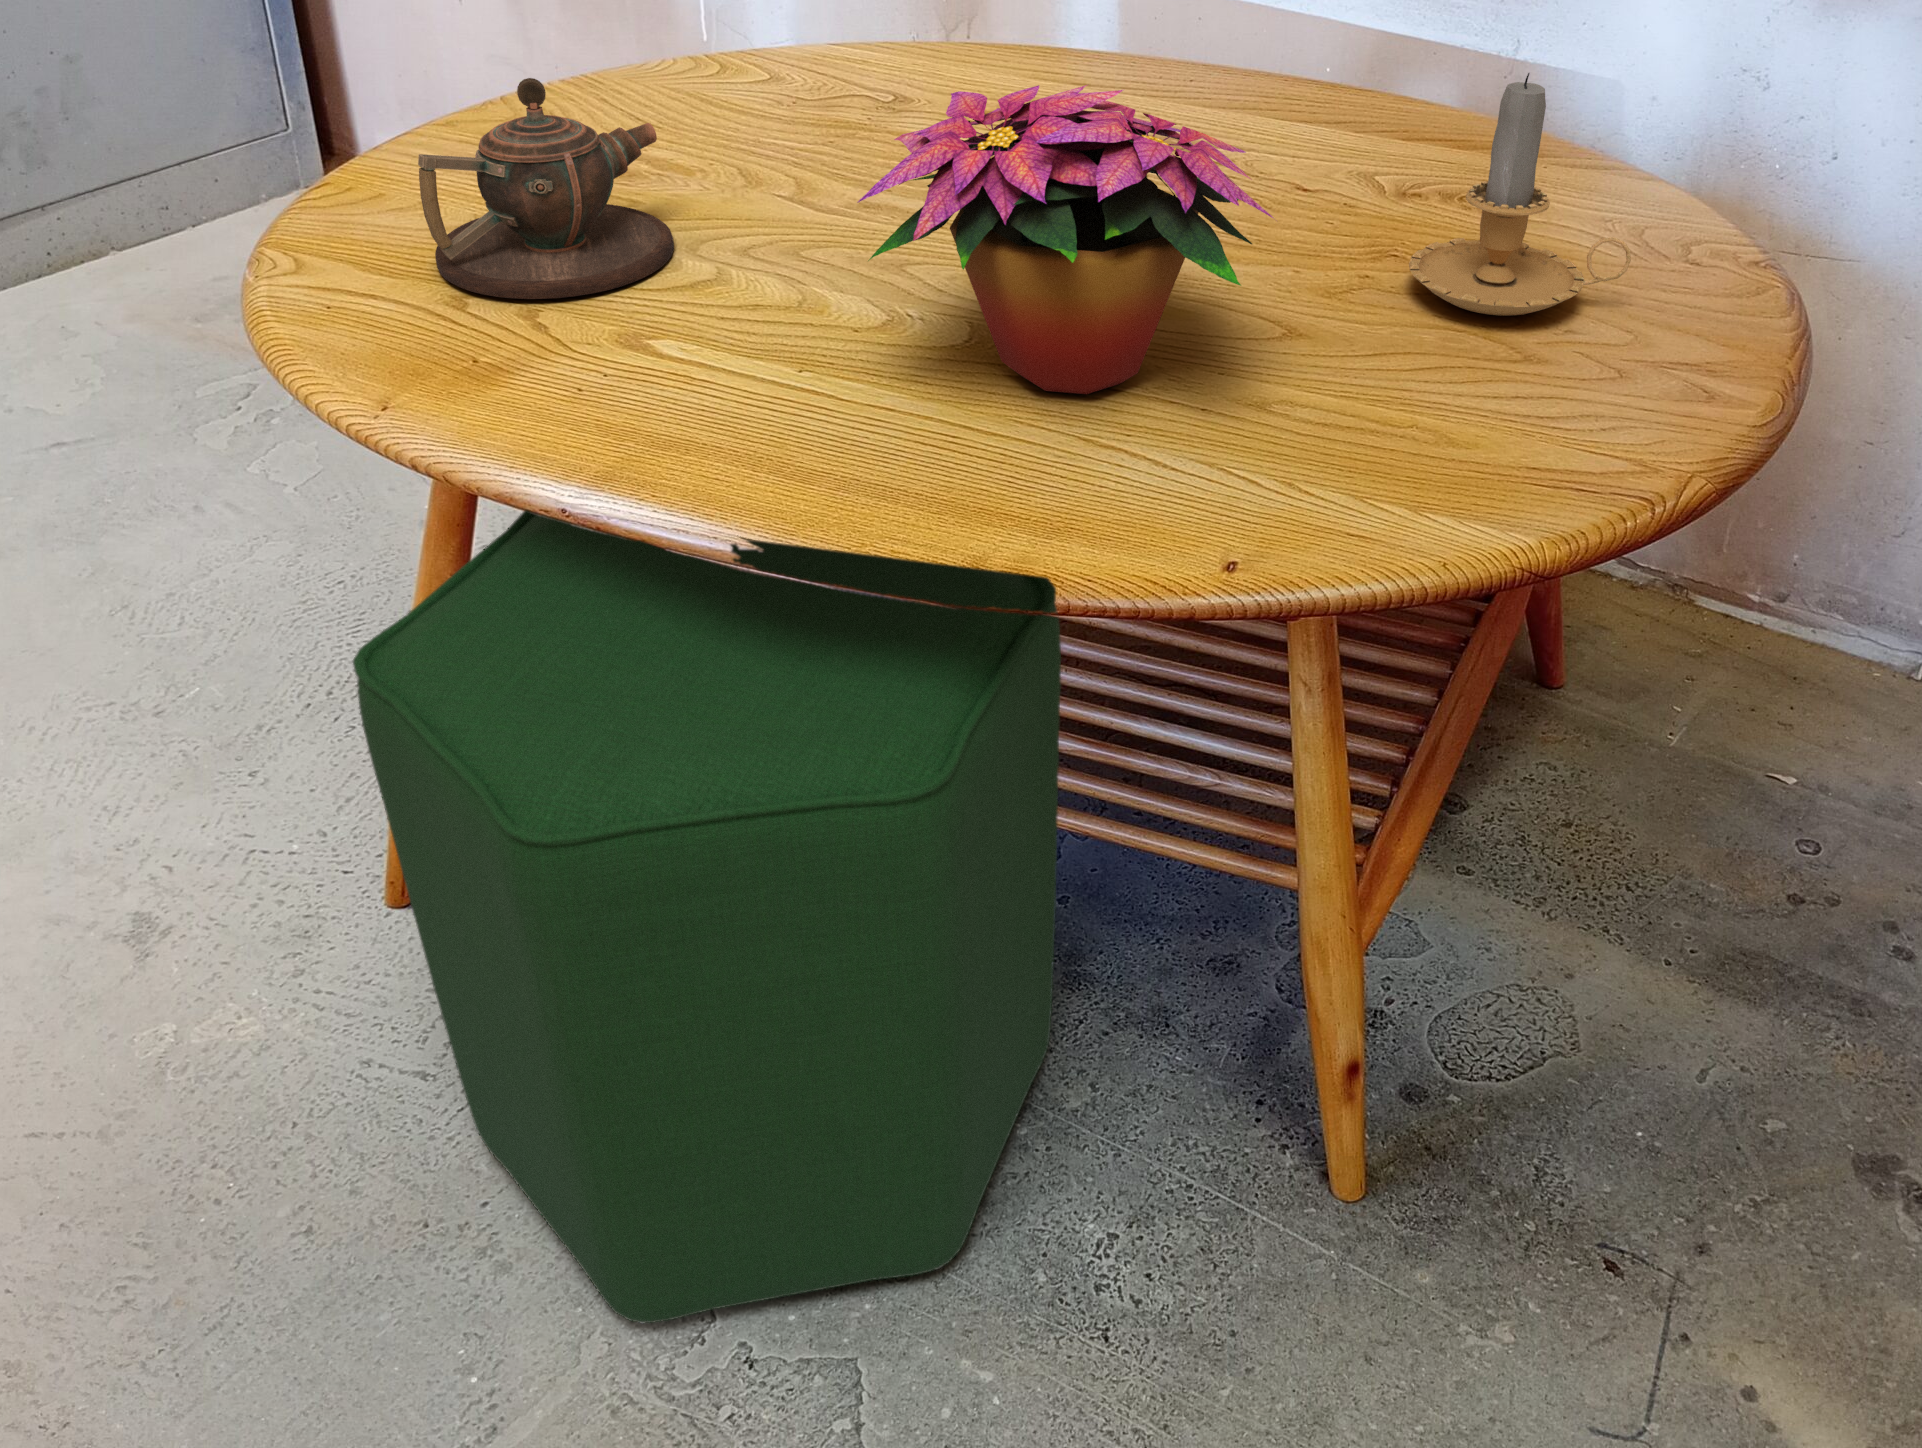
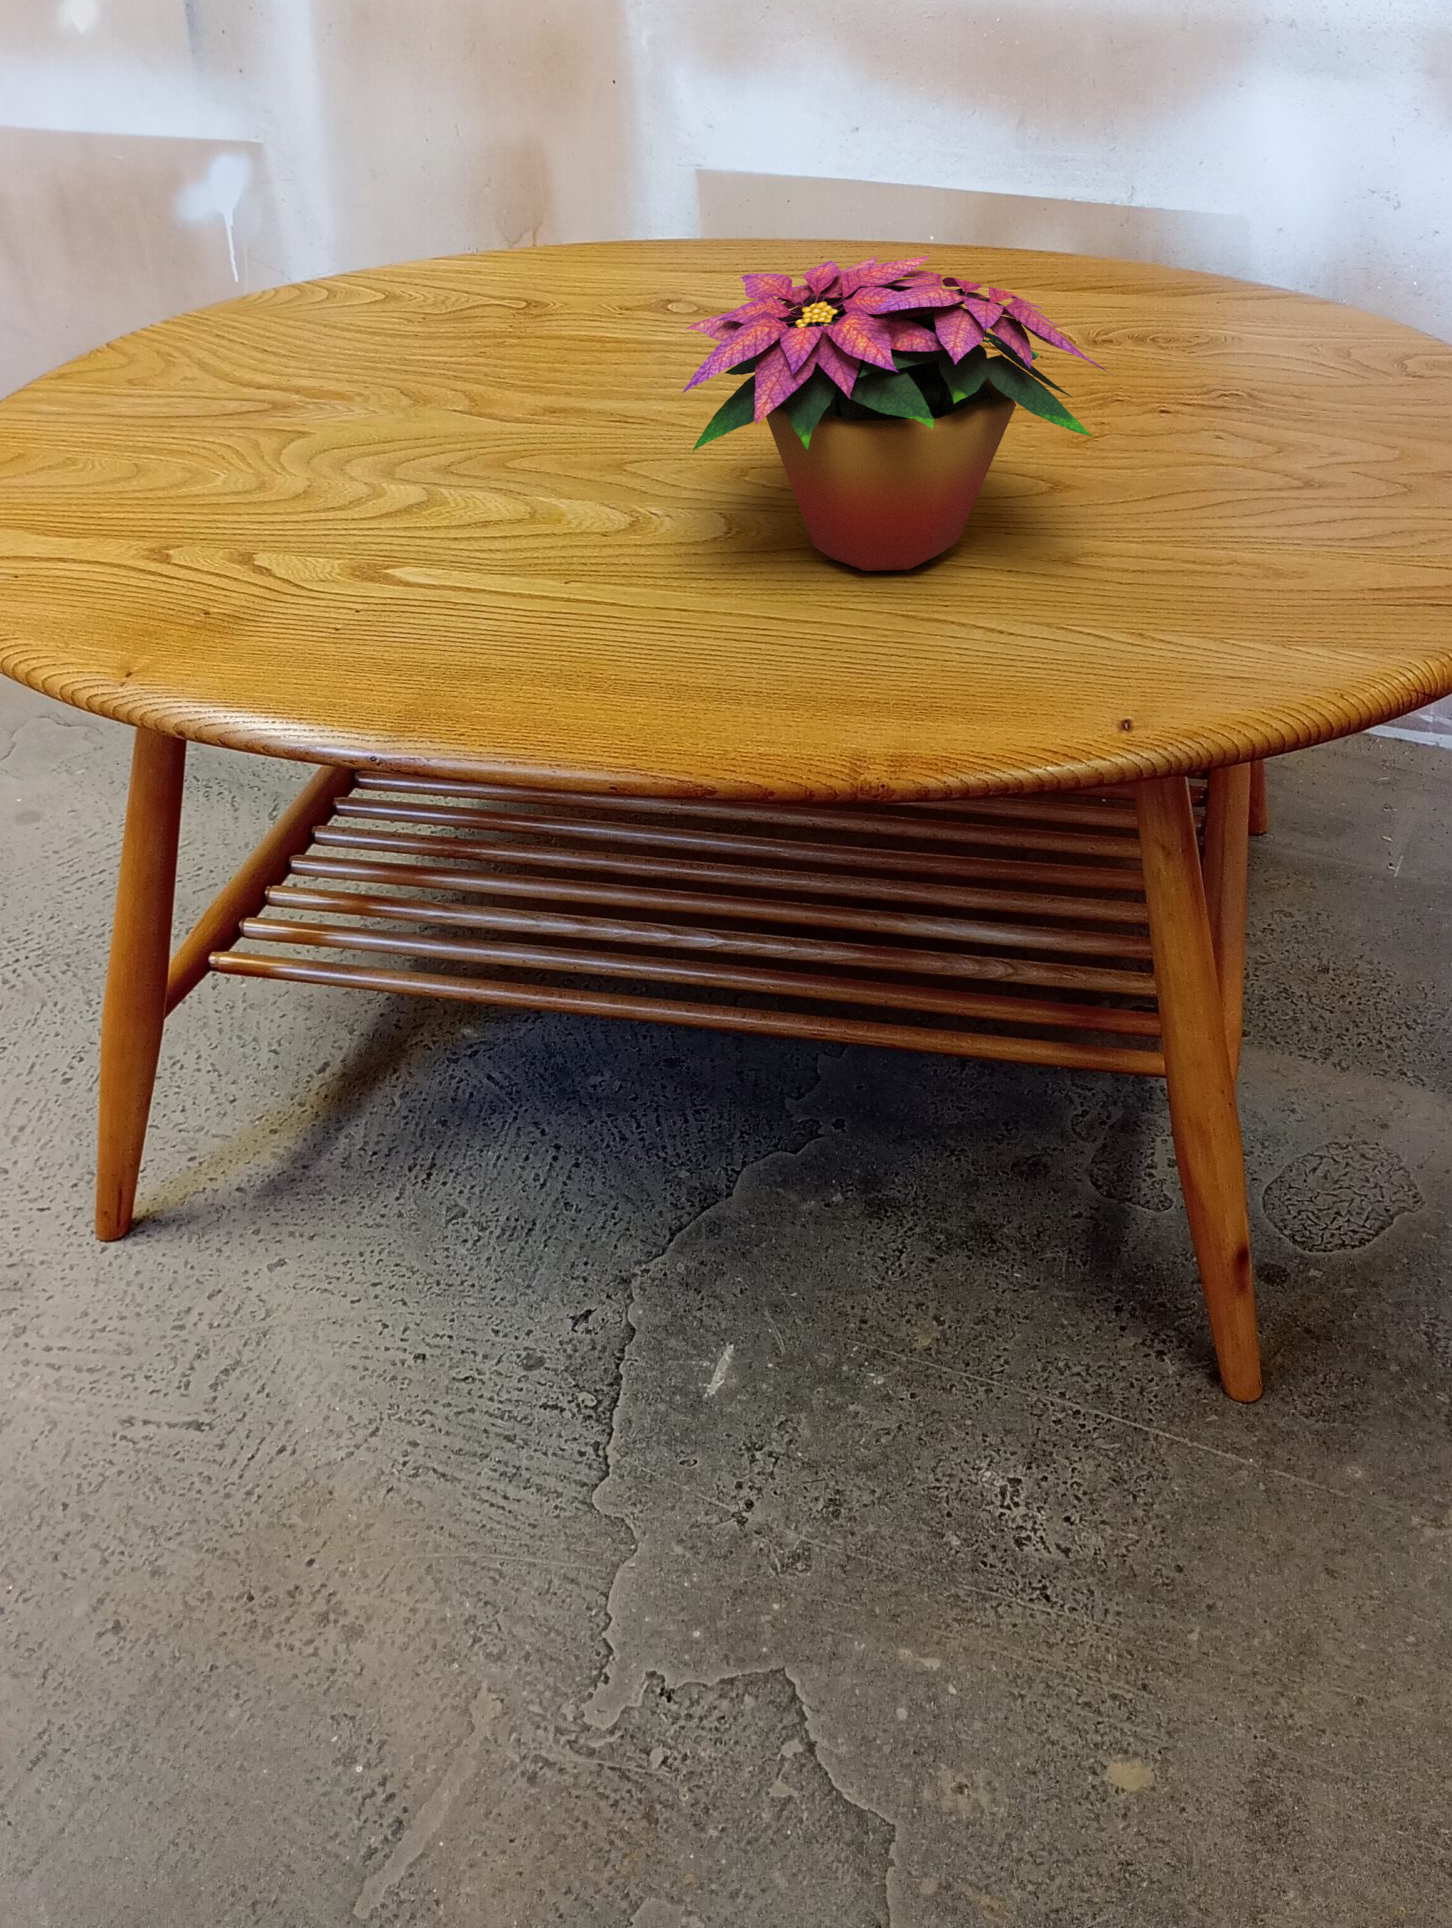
candle: present [1409,73,1631,316] -> none [1166,210,1390,451]
teapot: present [418,78,674,299] -> none [147,307,404,539]
ottoman: present [353,510,1061,1324] -> none [171,678,902,1670]

